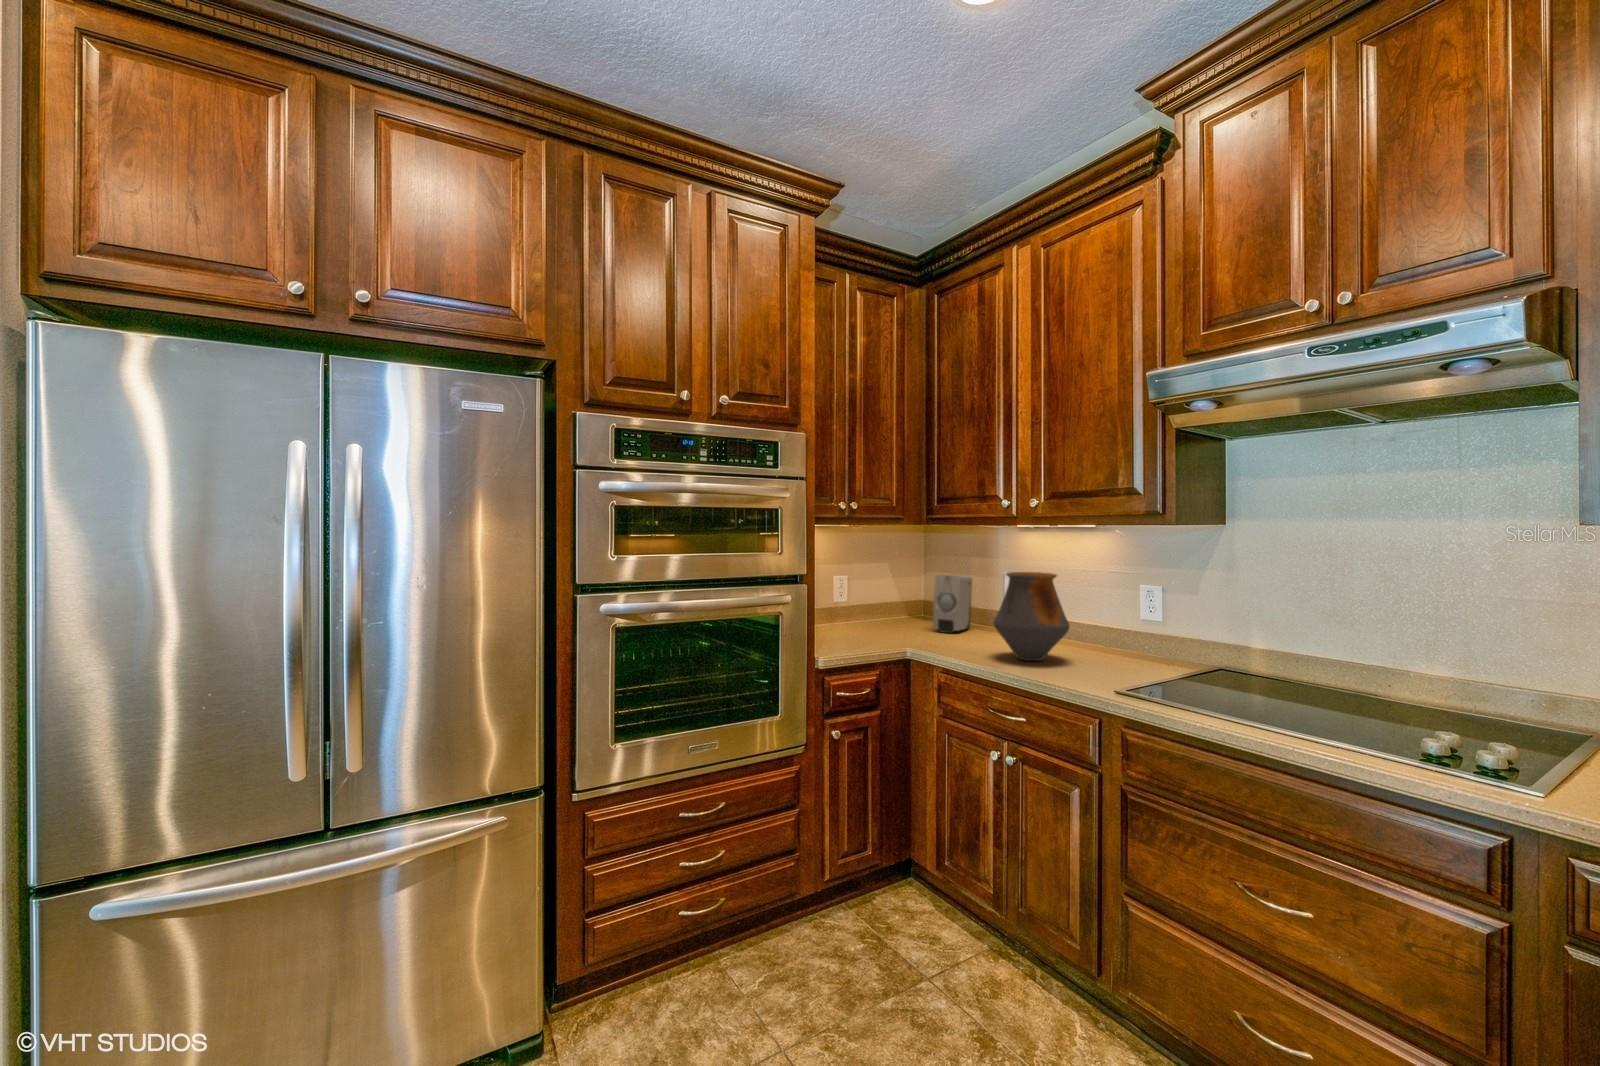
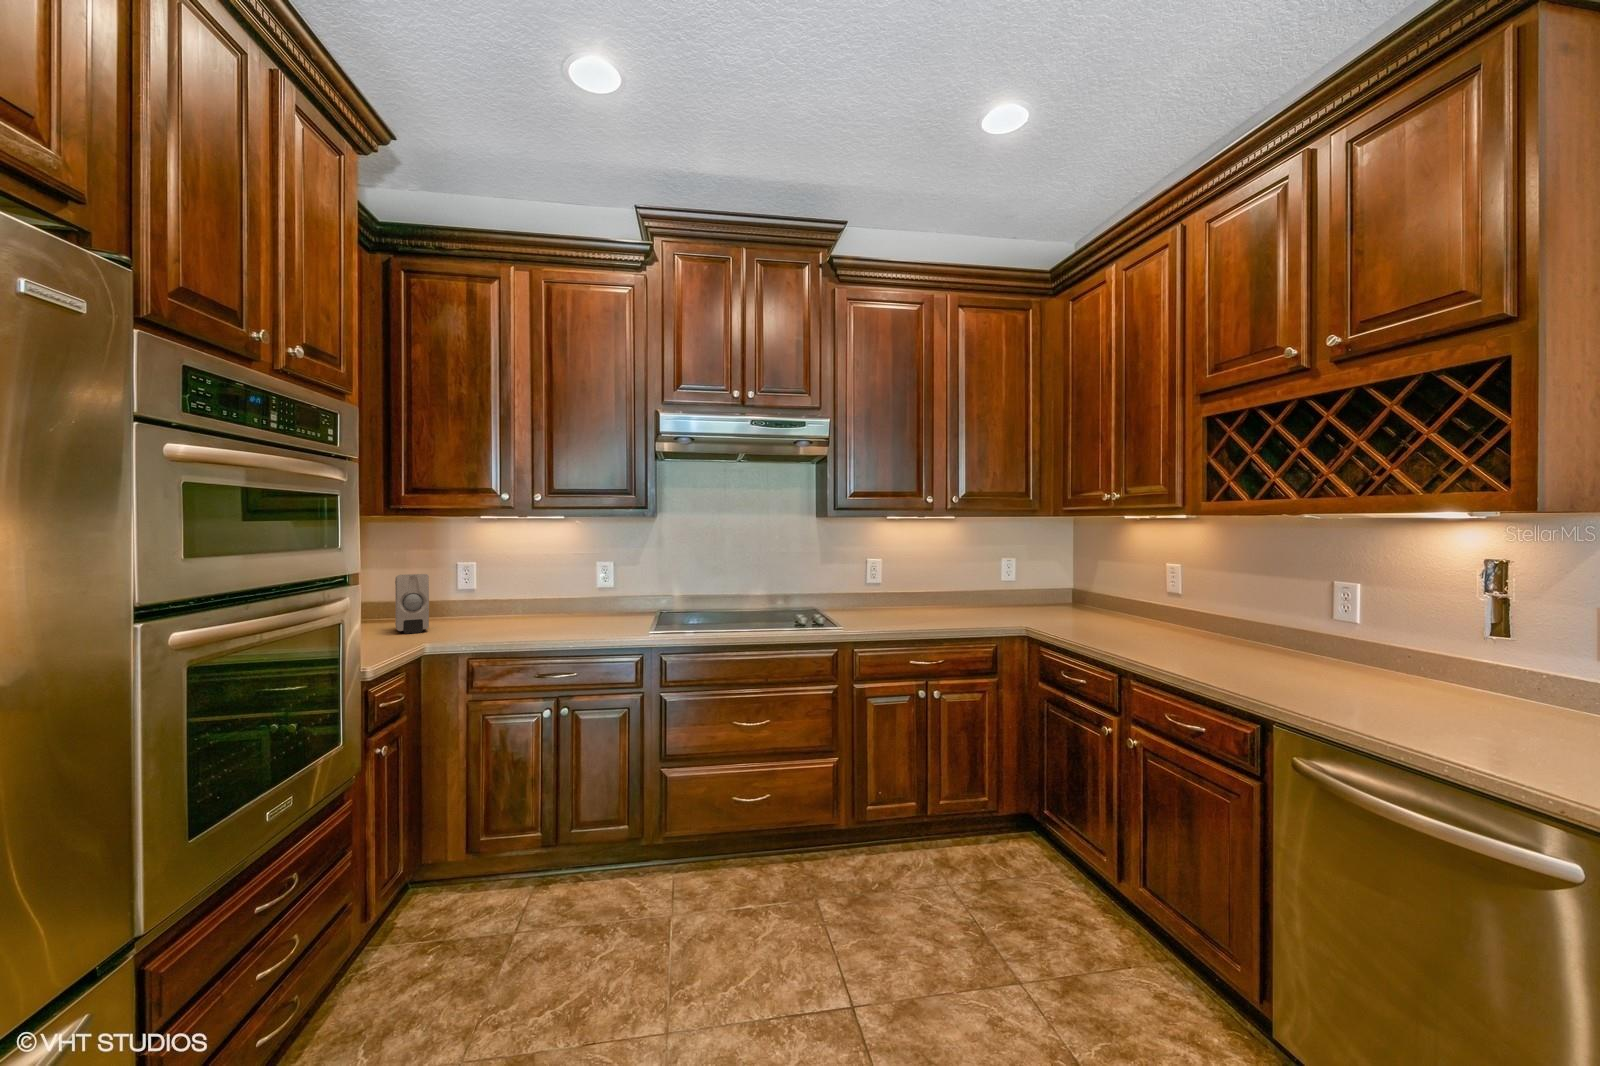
vase: present [993,572,1070,661] -> none [511,563,575,637]

